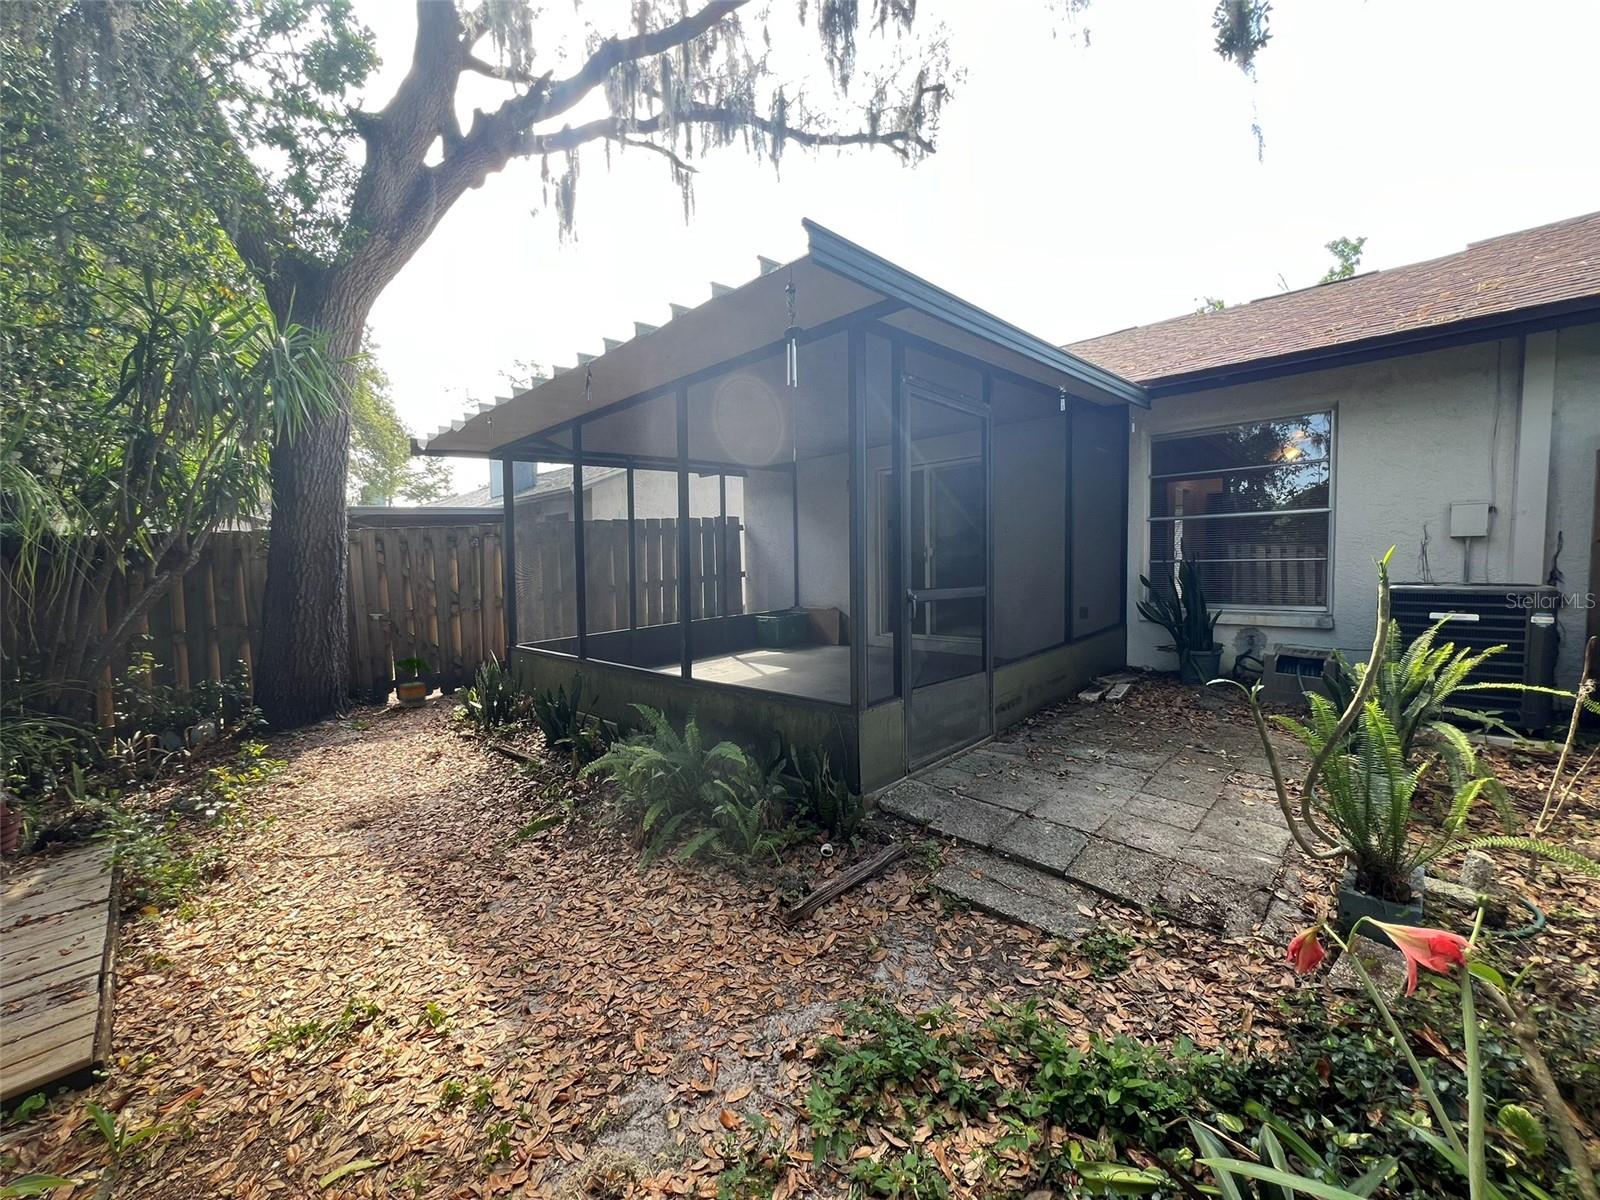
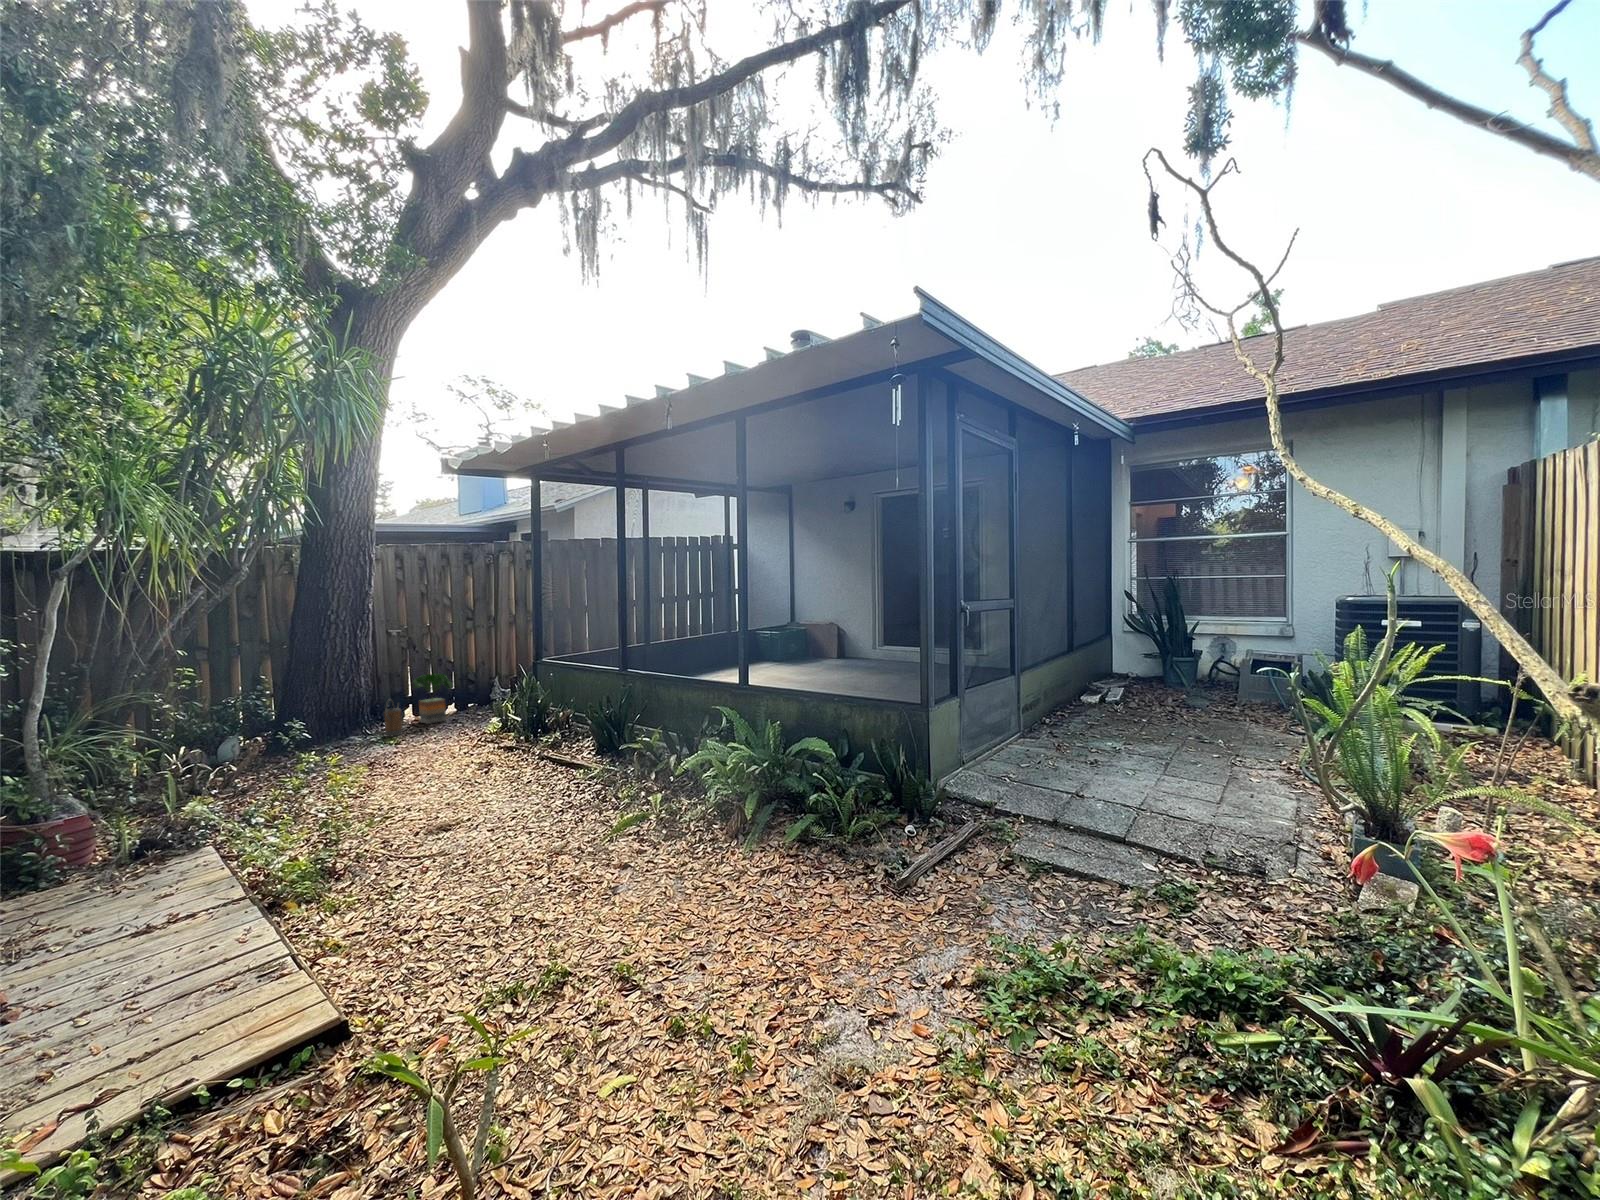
watering can: none [357,683,377,721] -> present [384,699,402,737]

